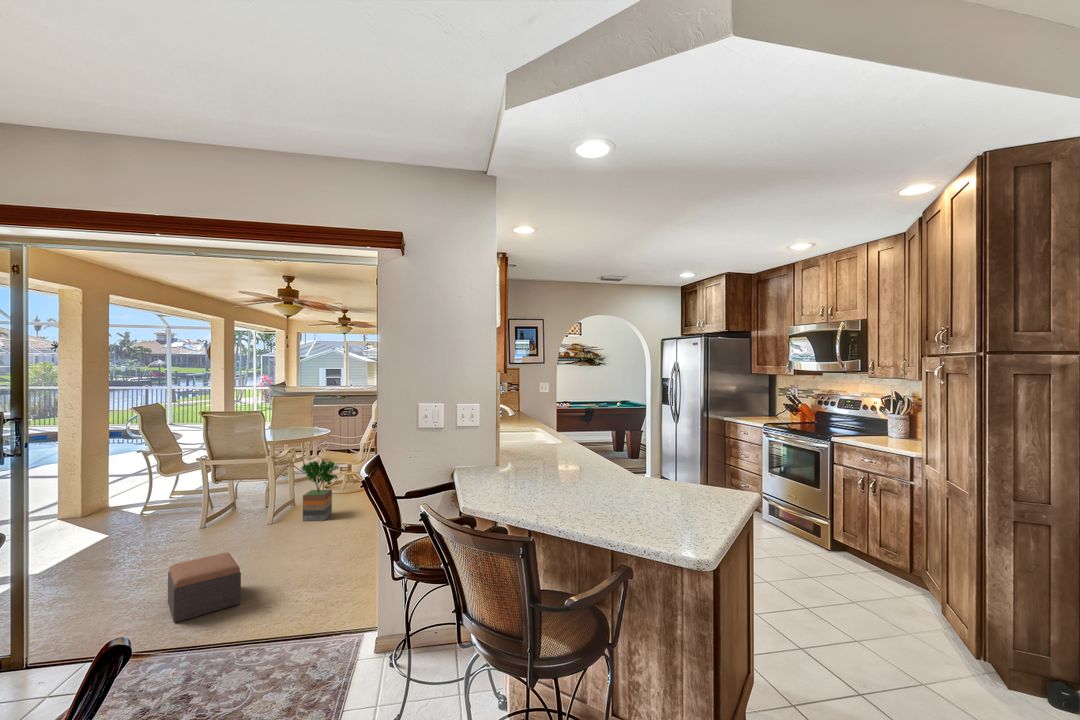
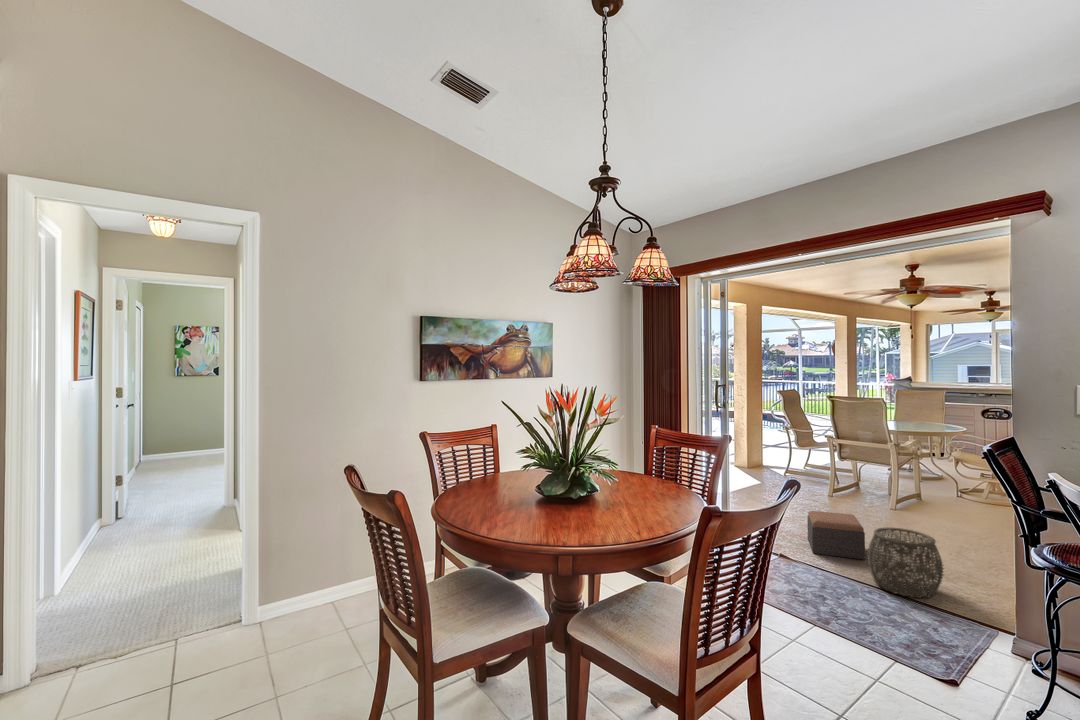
potted tree: present [301,461,339,521] -> none [926,456,977,523]
woven basket: none [243,556,321,639] -> present [867,527,943,598]

